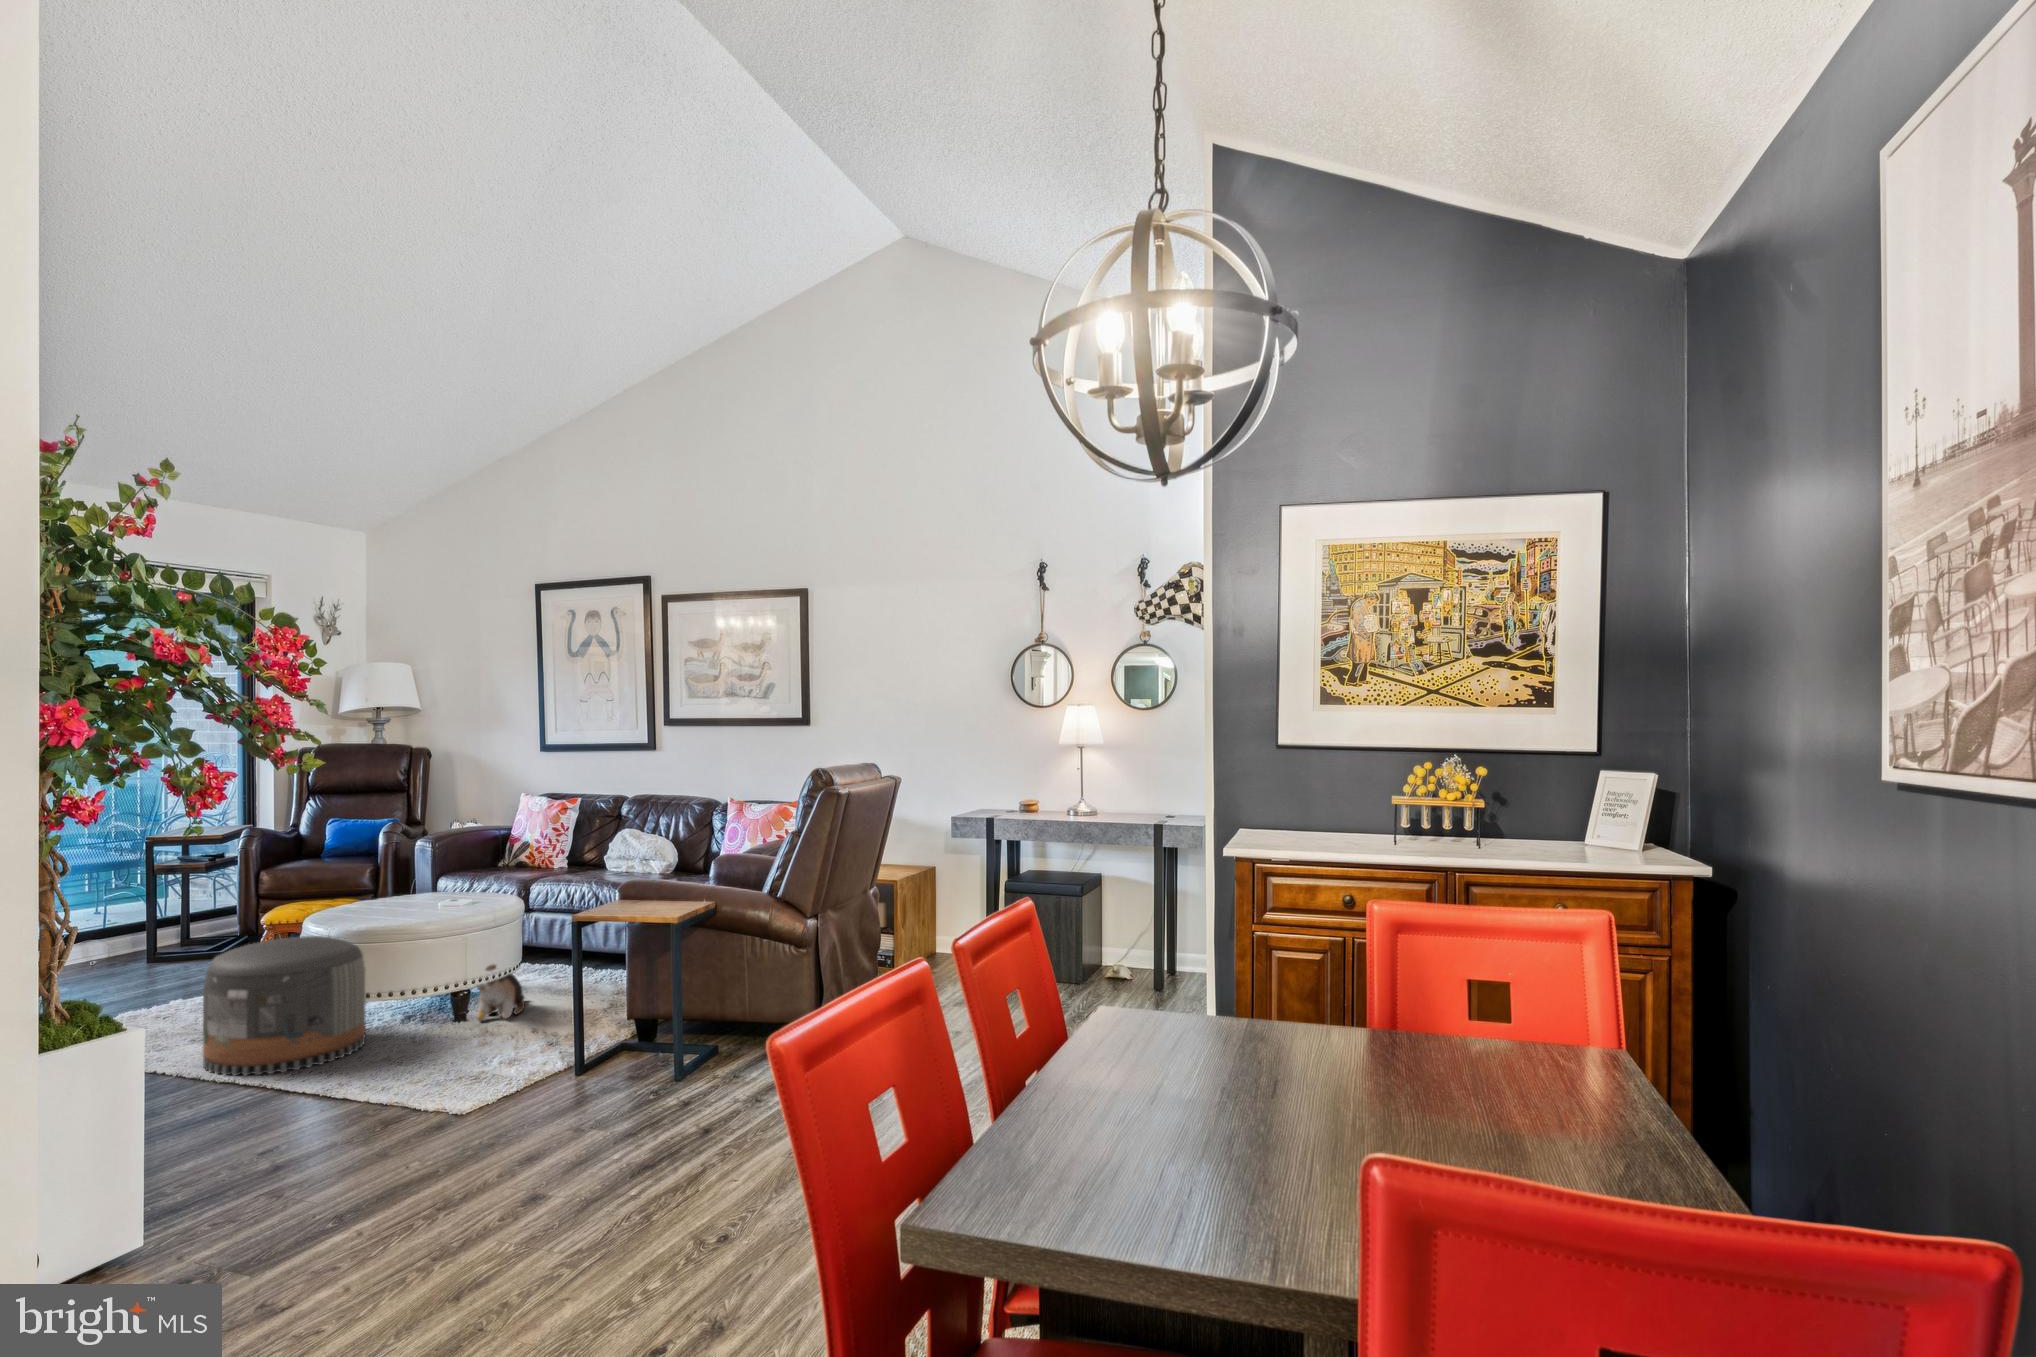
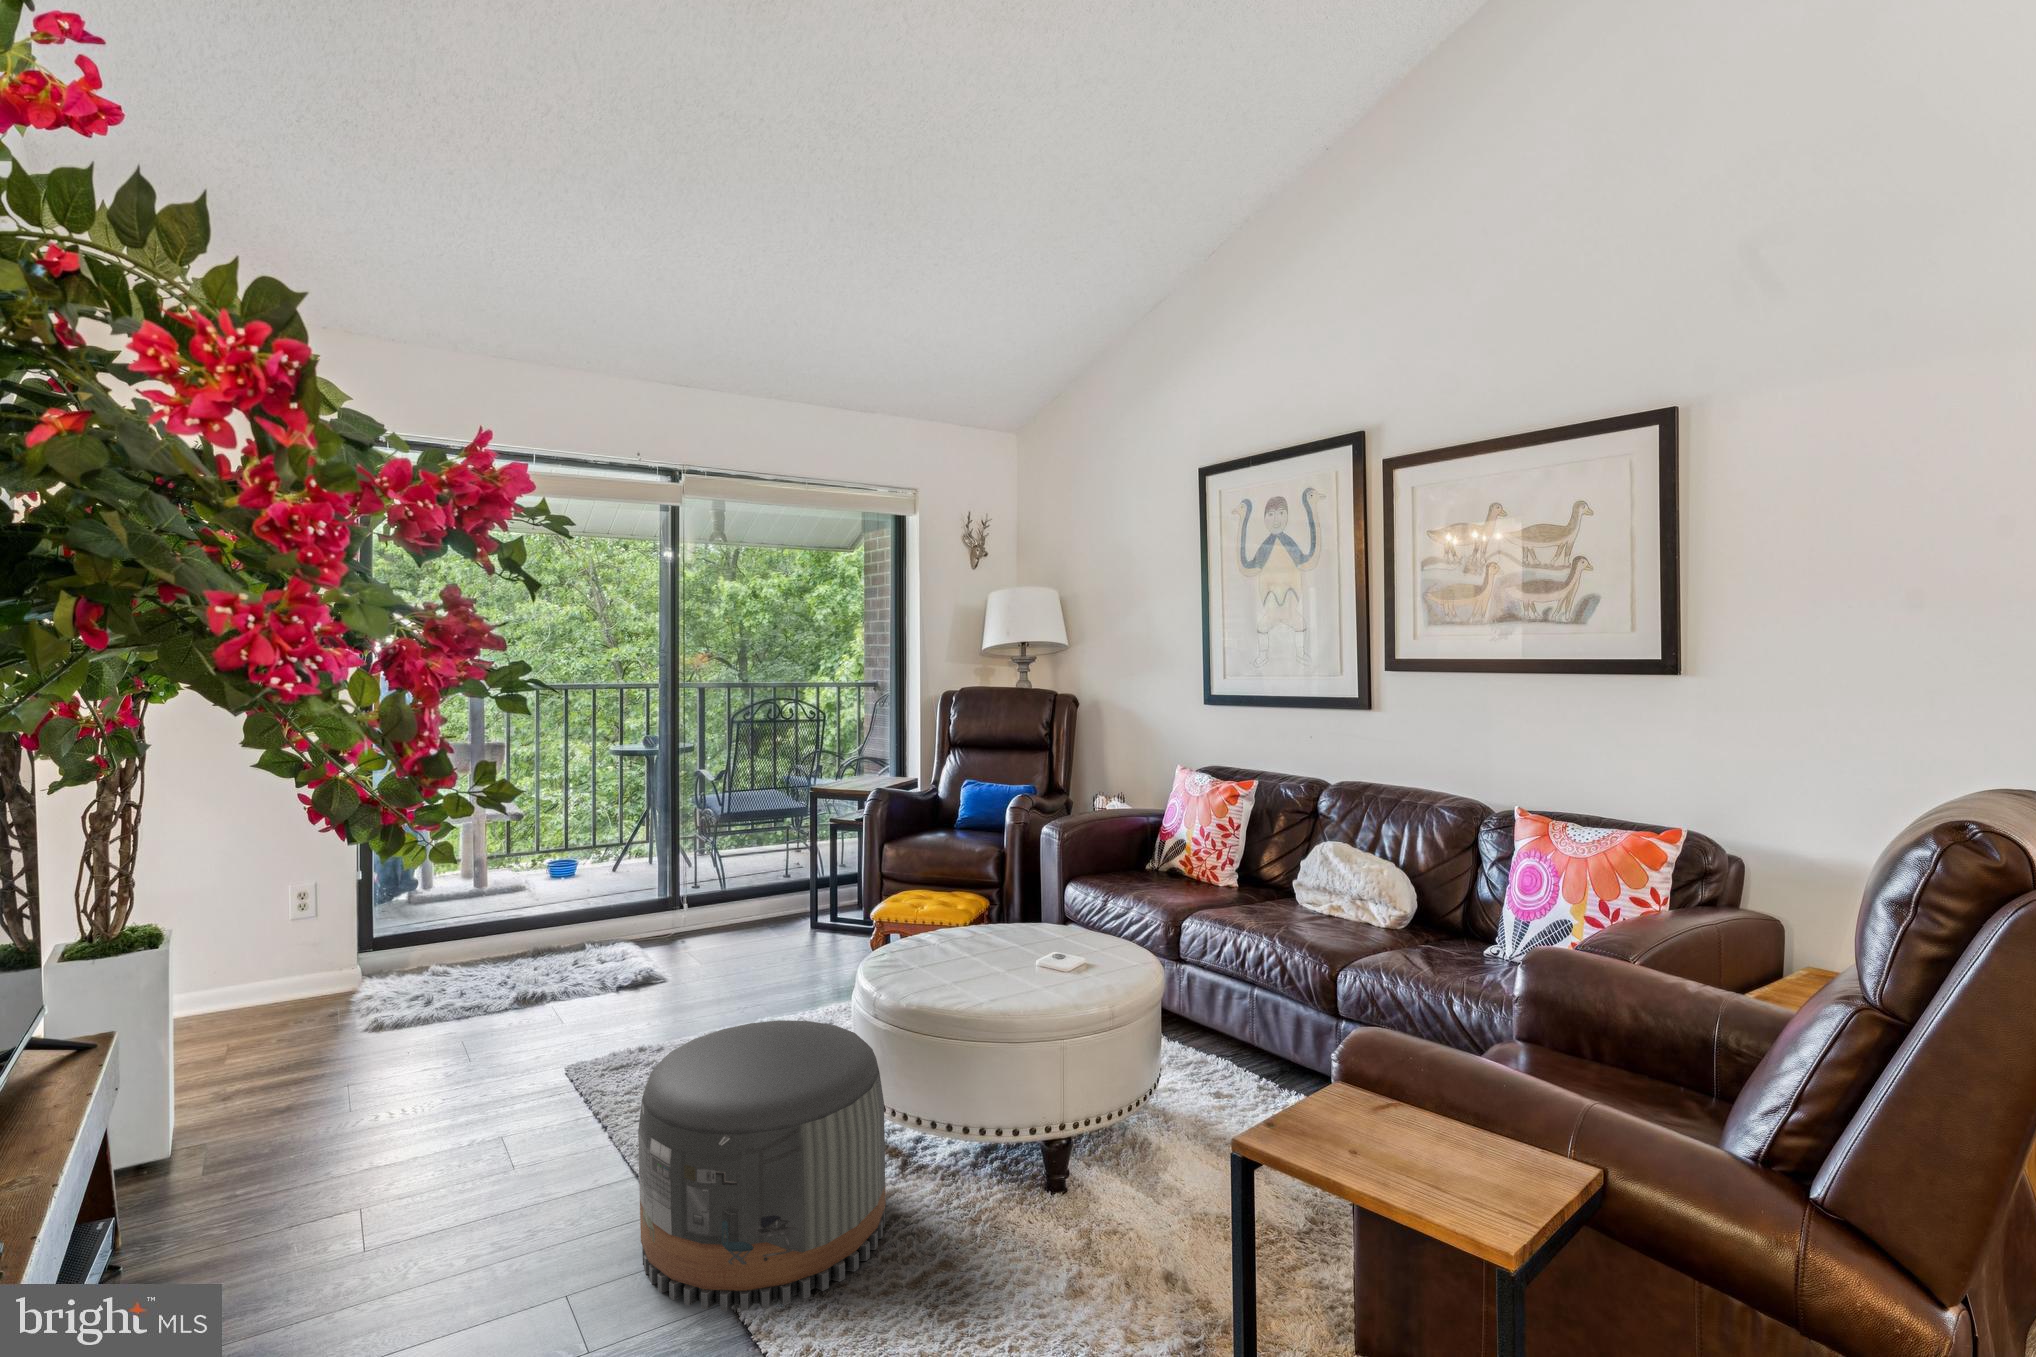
plush toy: present [477,964,525,1021] -> none [1043,1122,1157,1237]

